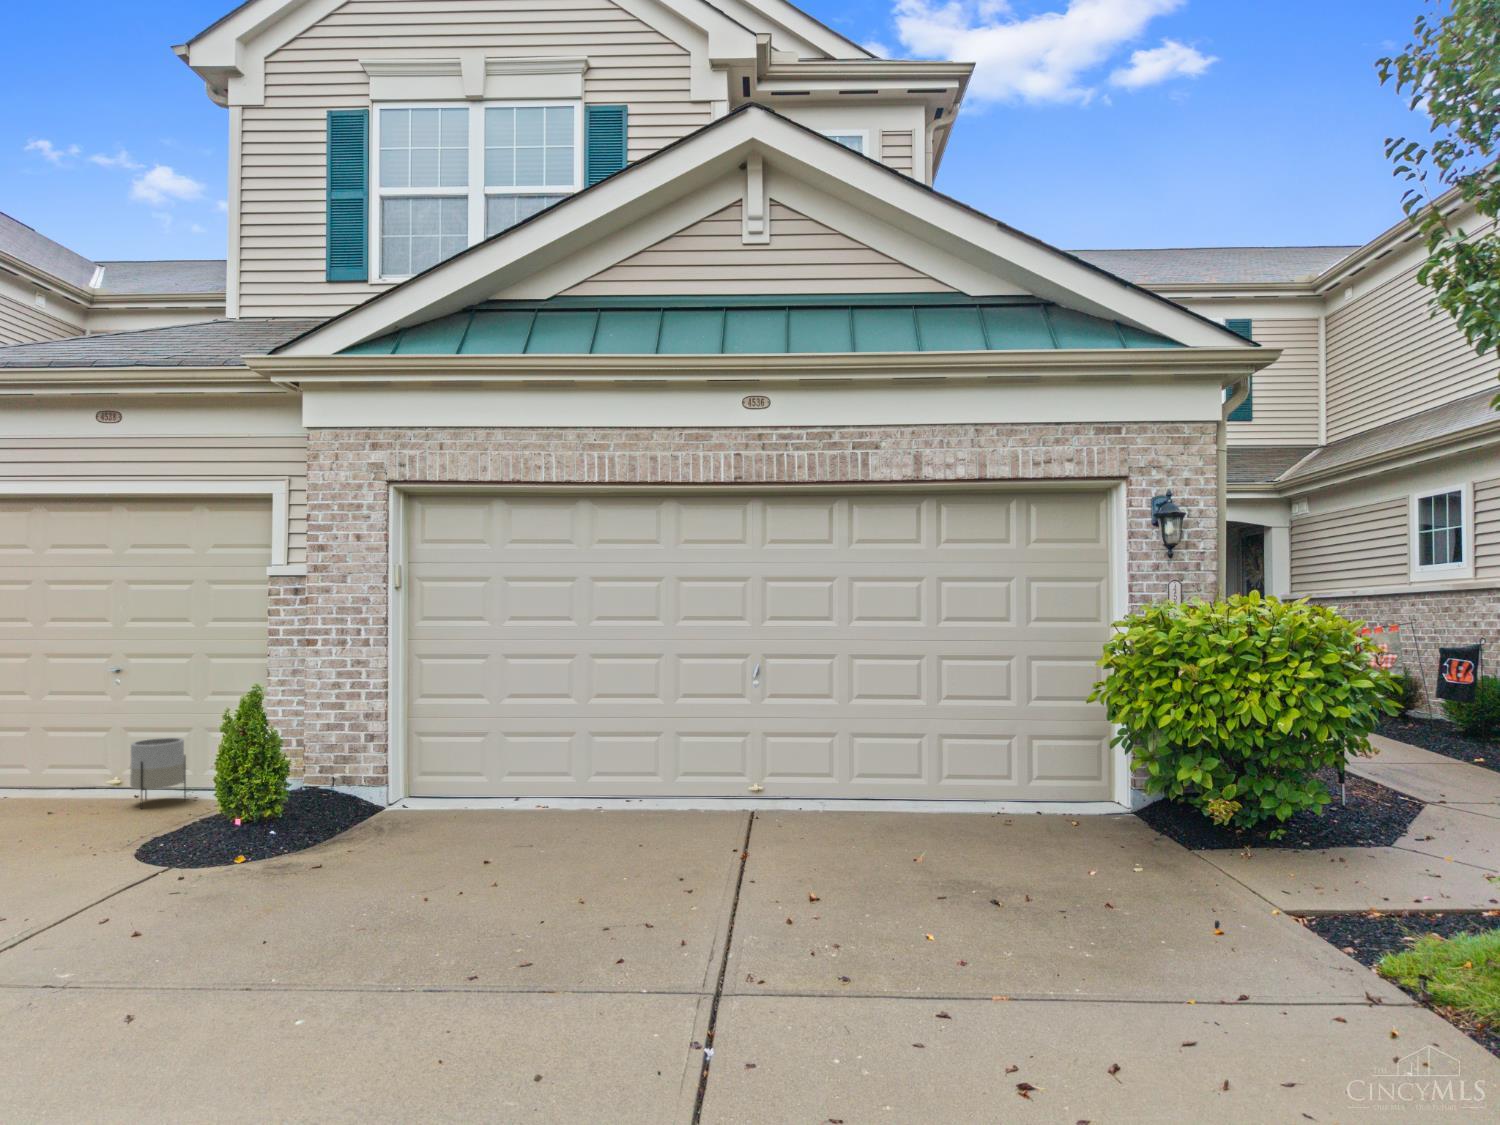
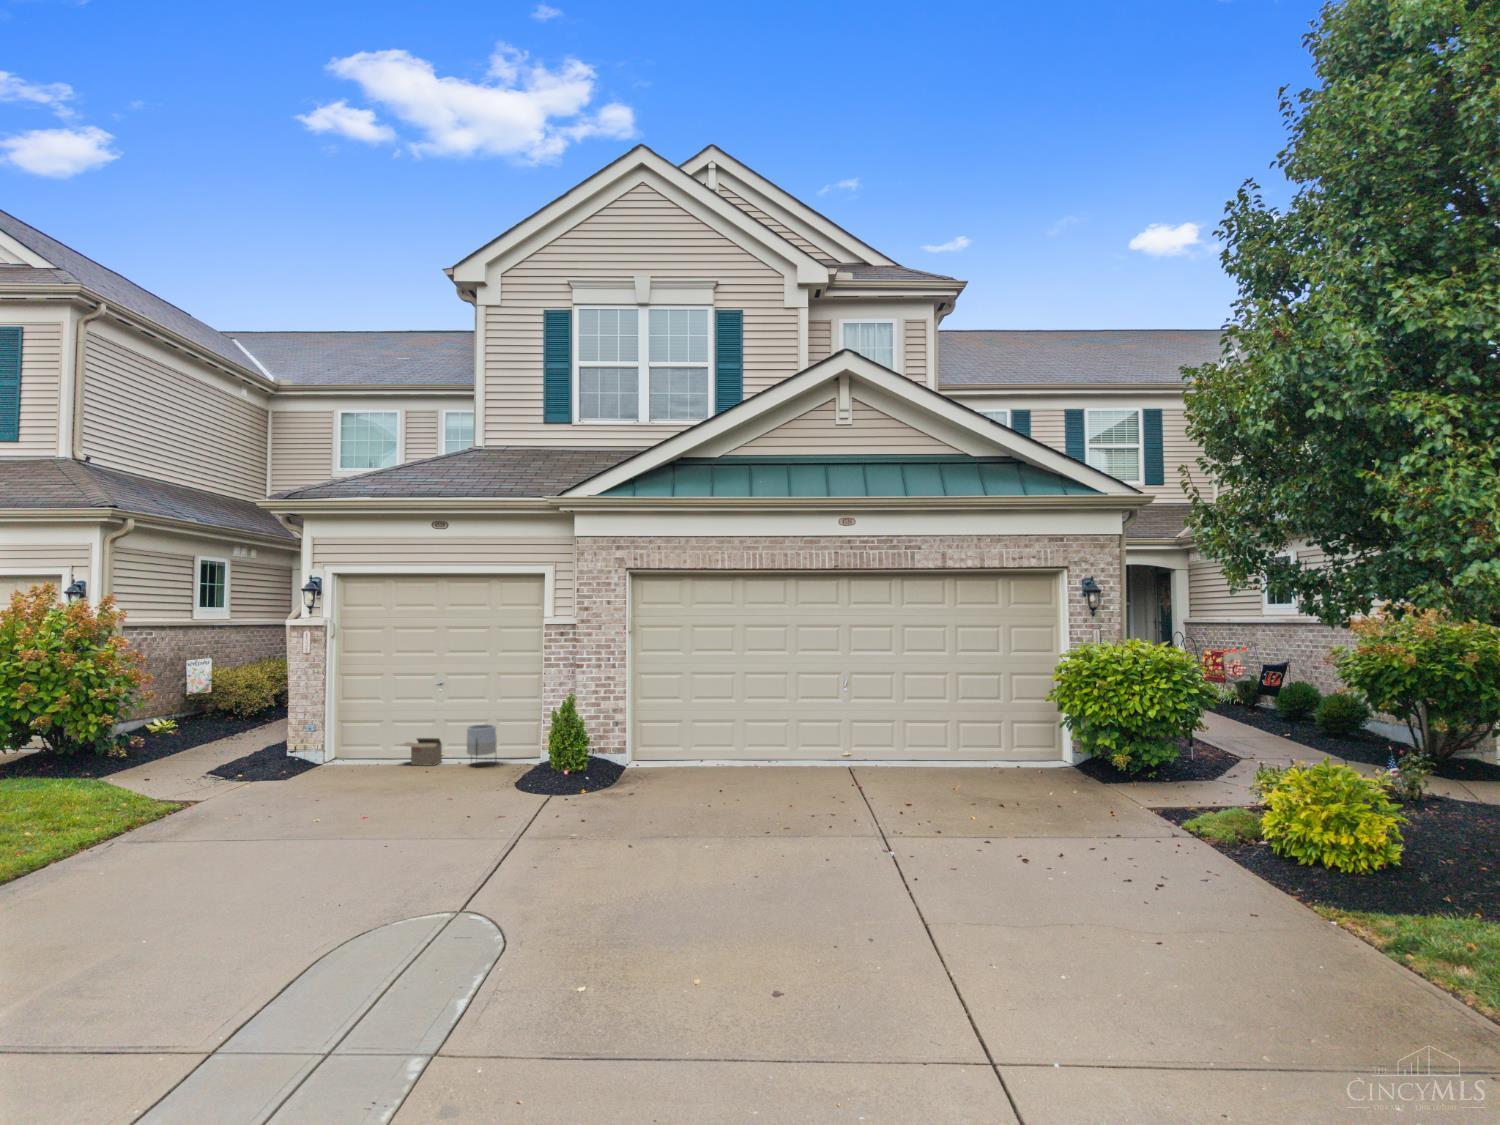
cardboard box: none [25,760,102,805] -> present [403,738,442,765]

